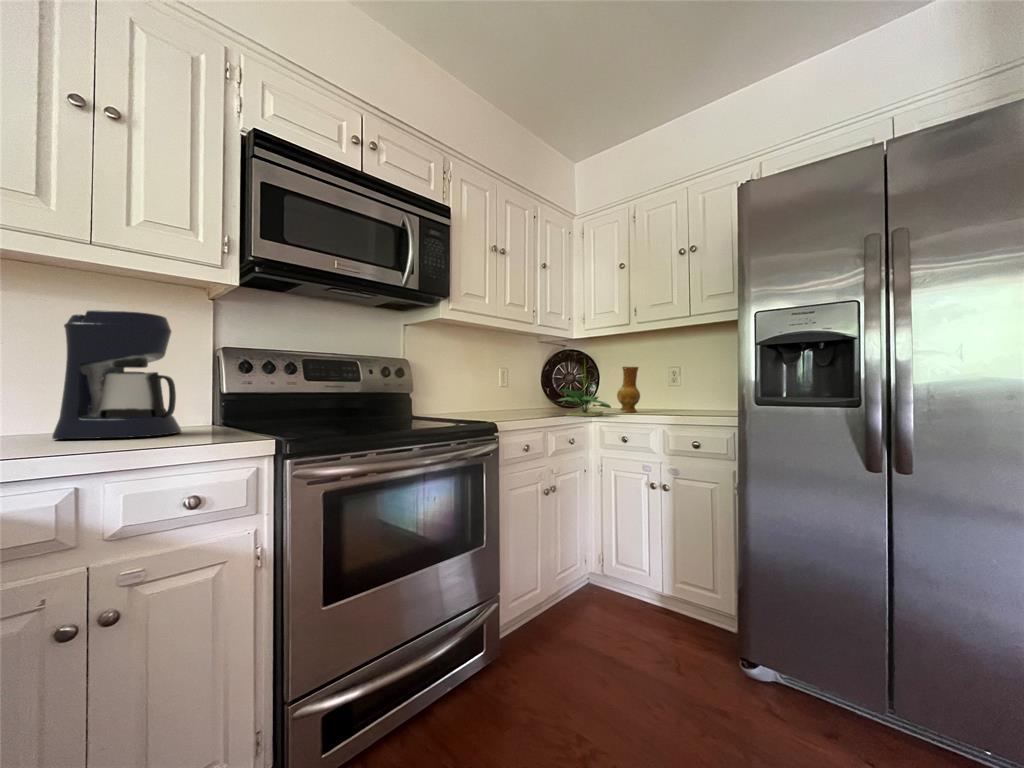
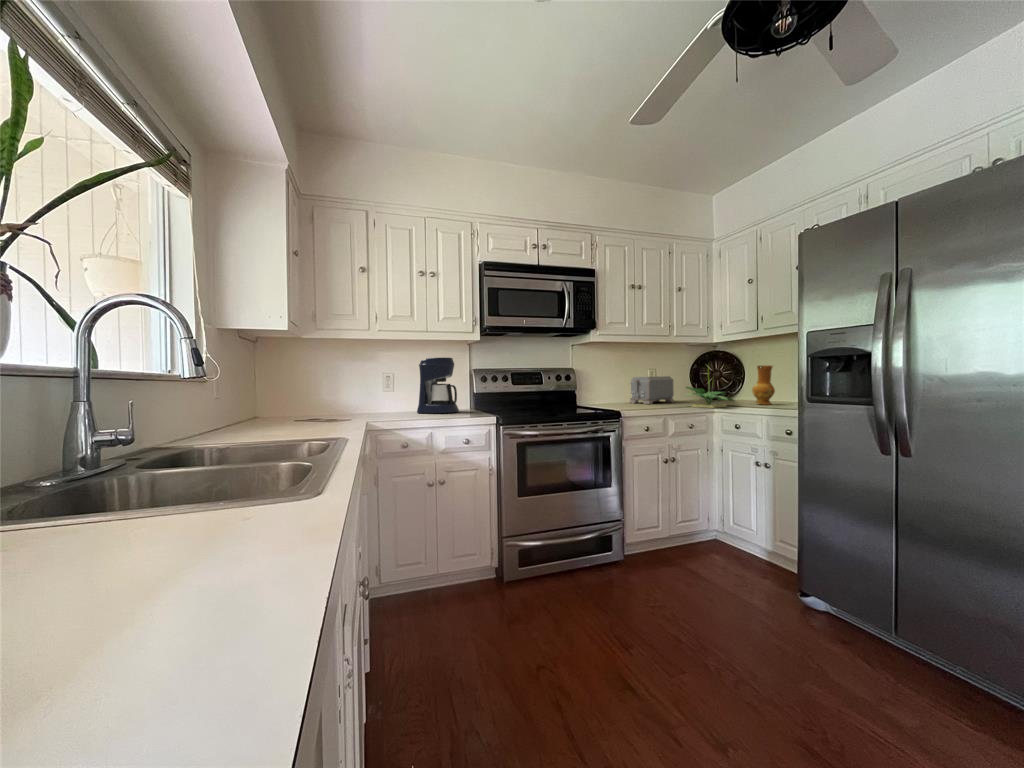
toaster: none [479,377,532,414] -> present [629,376,674,404]

